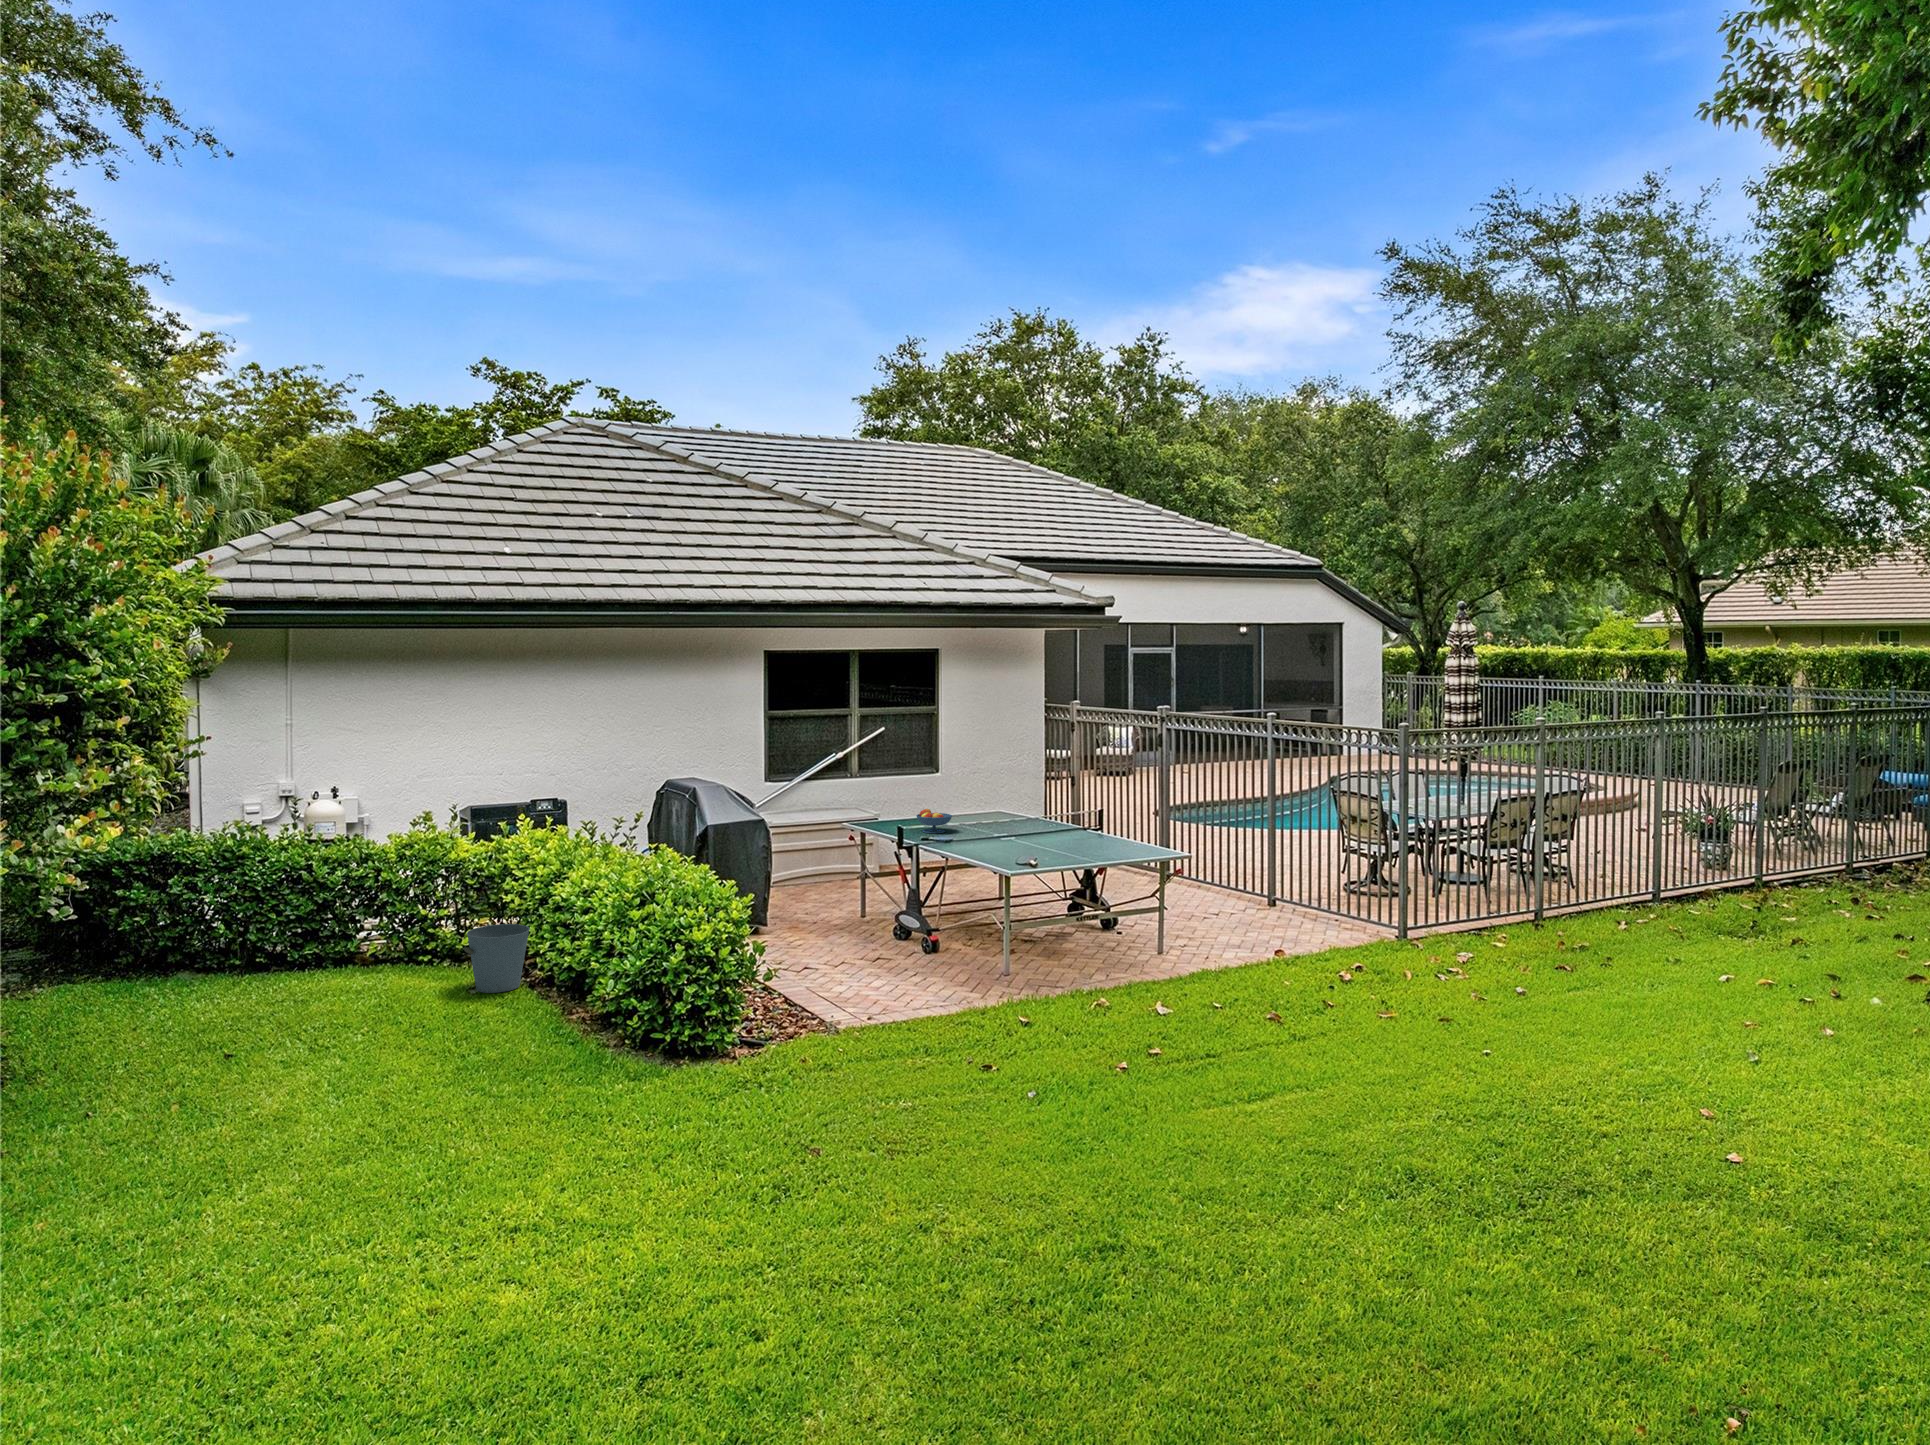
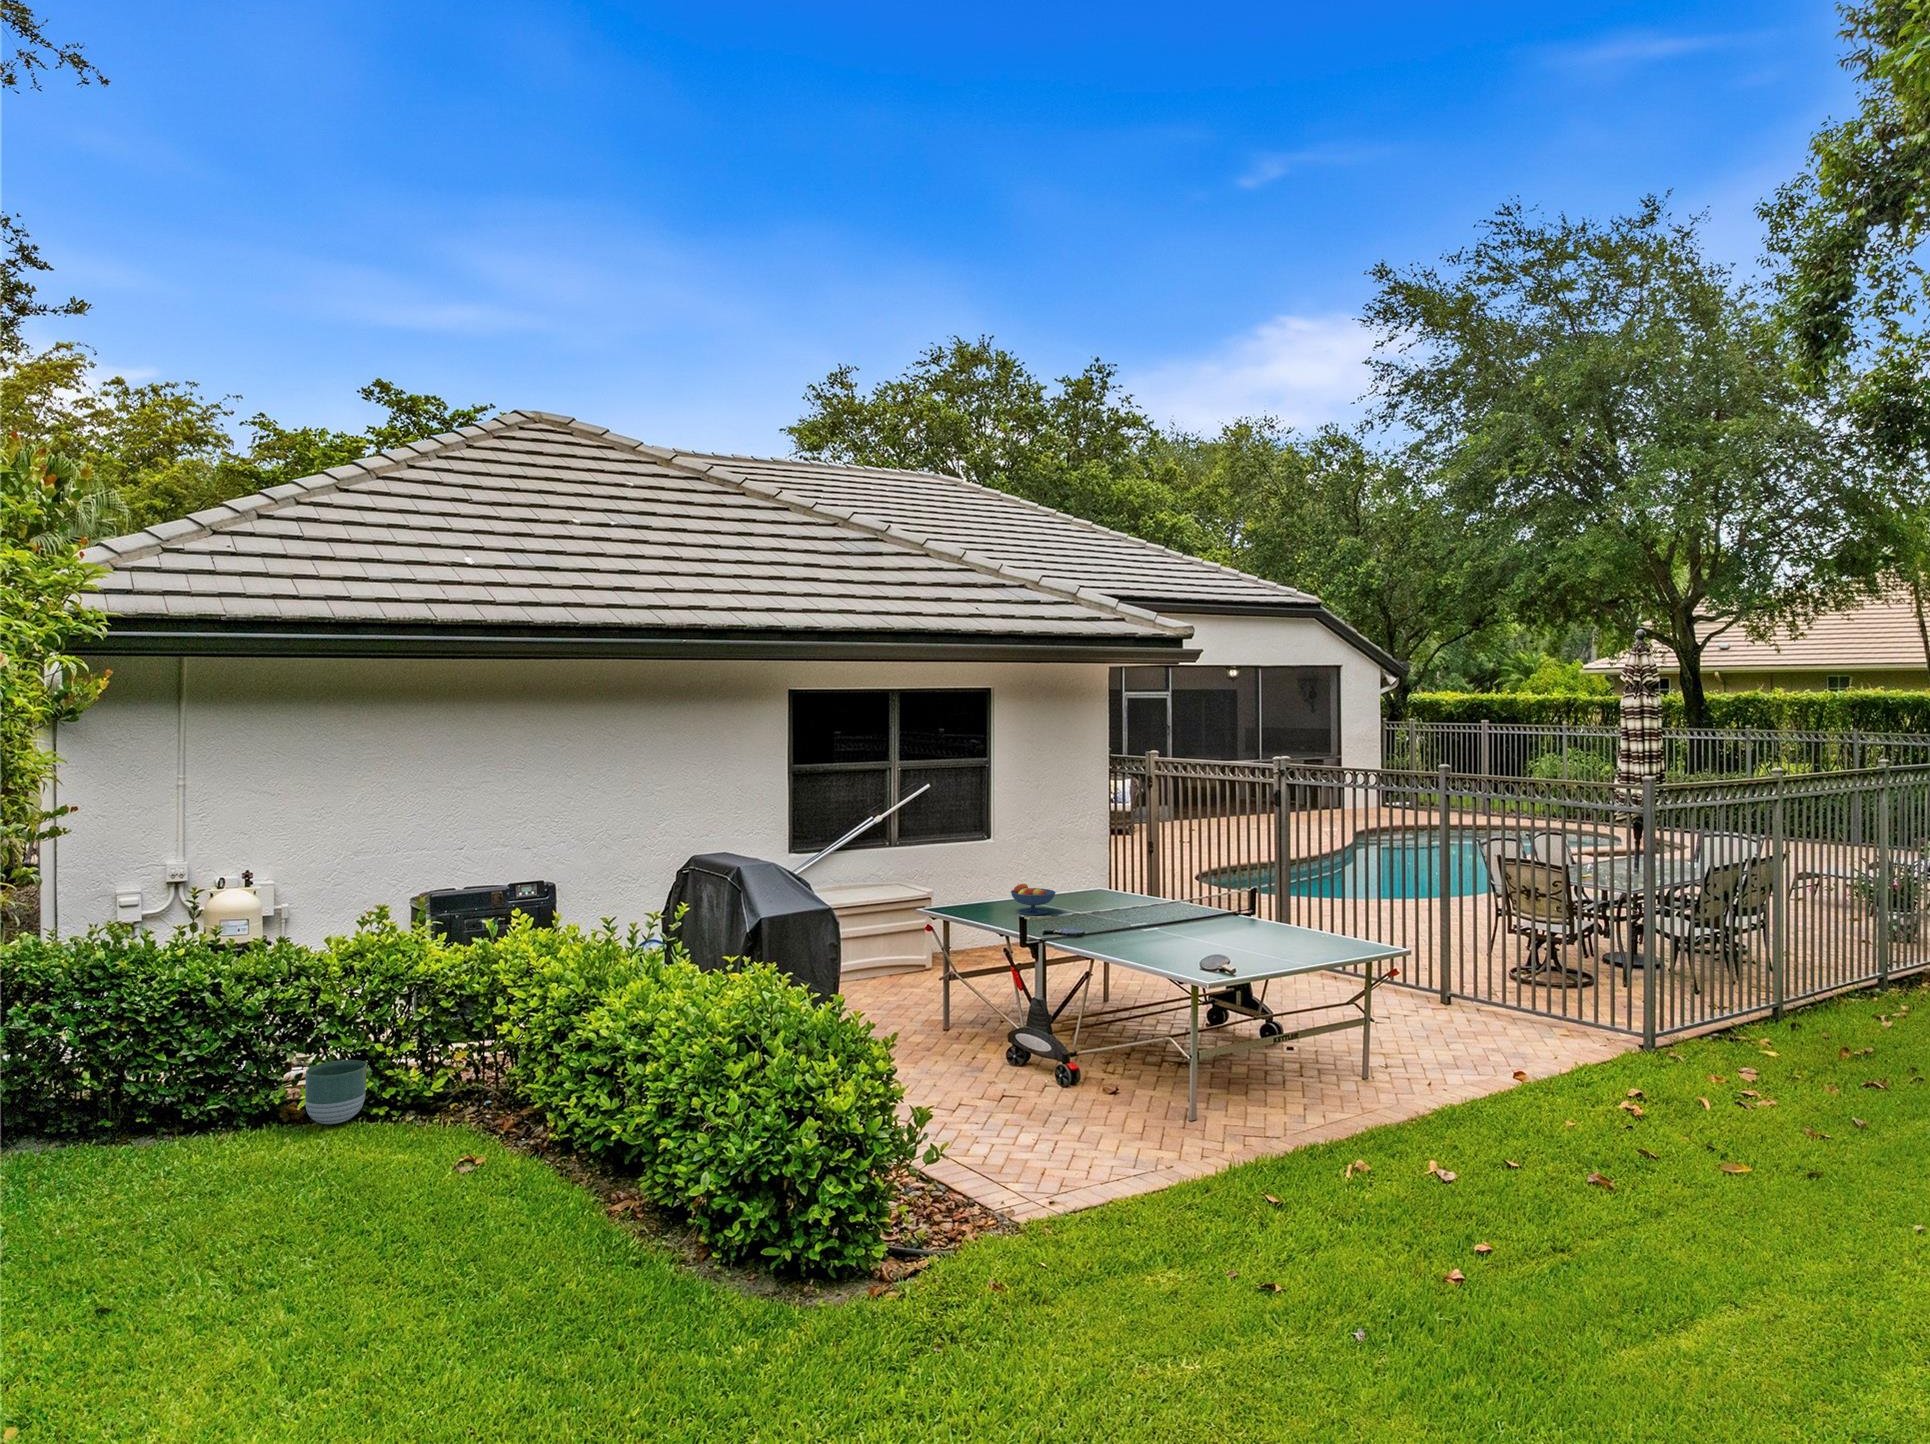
planter: none [371,919,413,962] -> present [305,1060,367,1124]
bucket: present [464,924,530,993] -> none [455,1068,549,1174]

